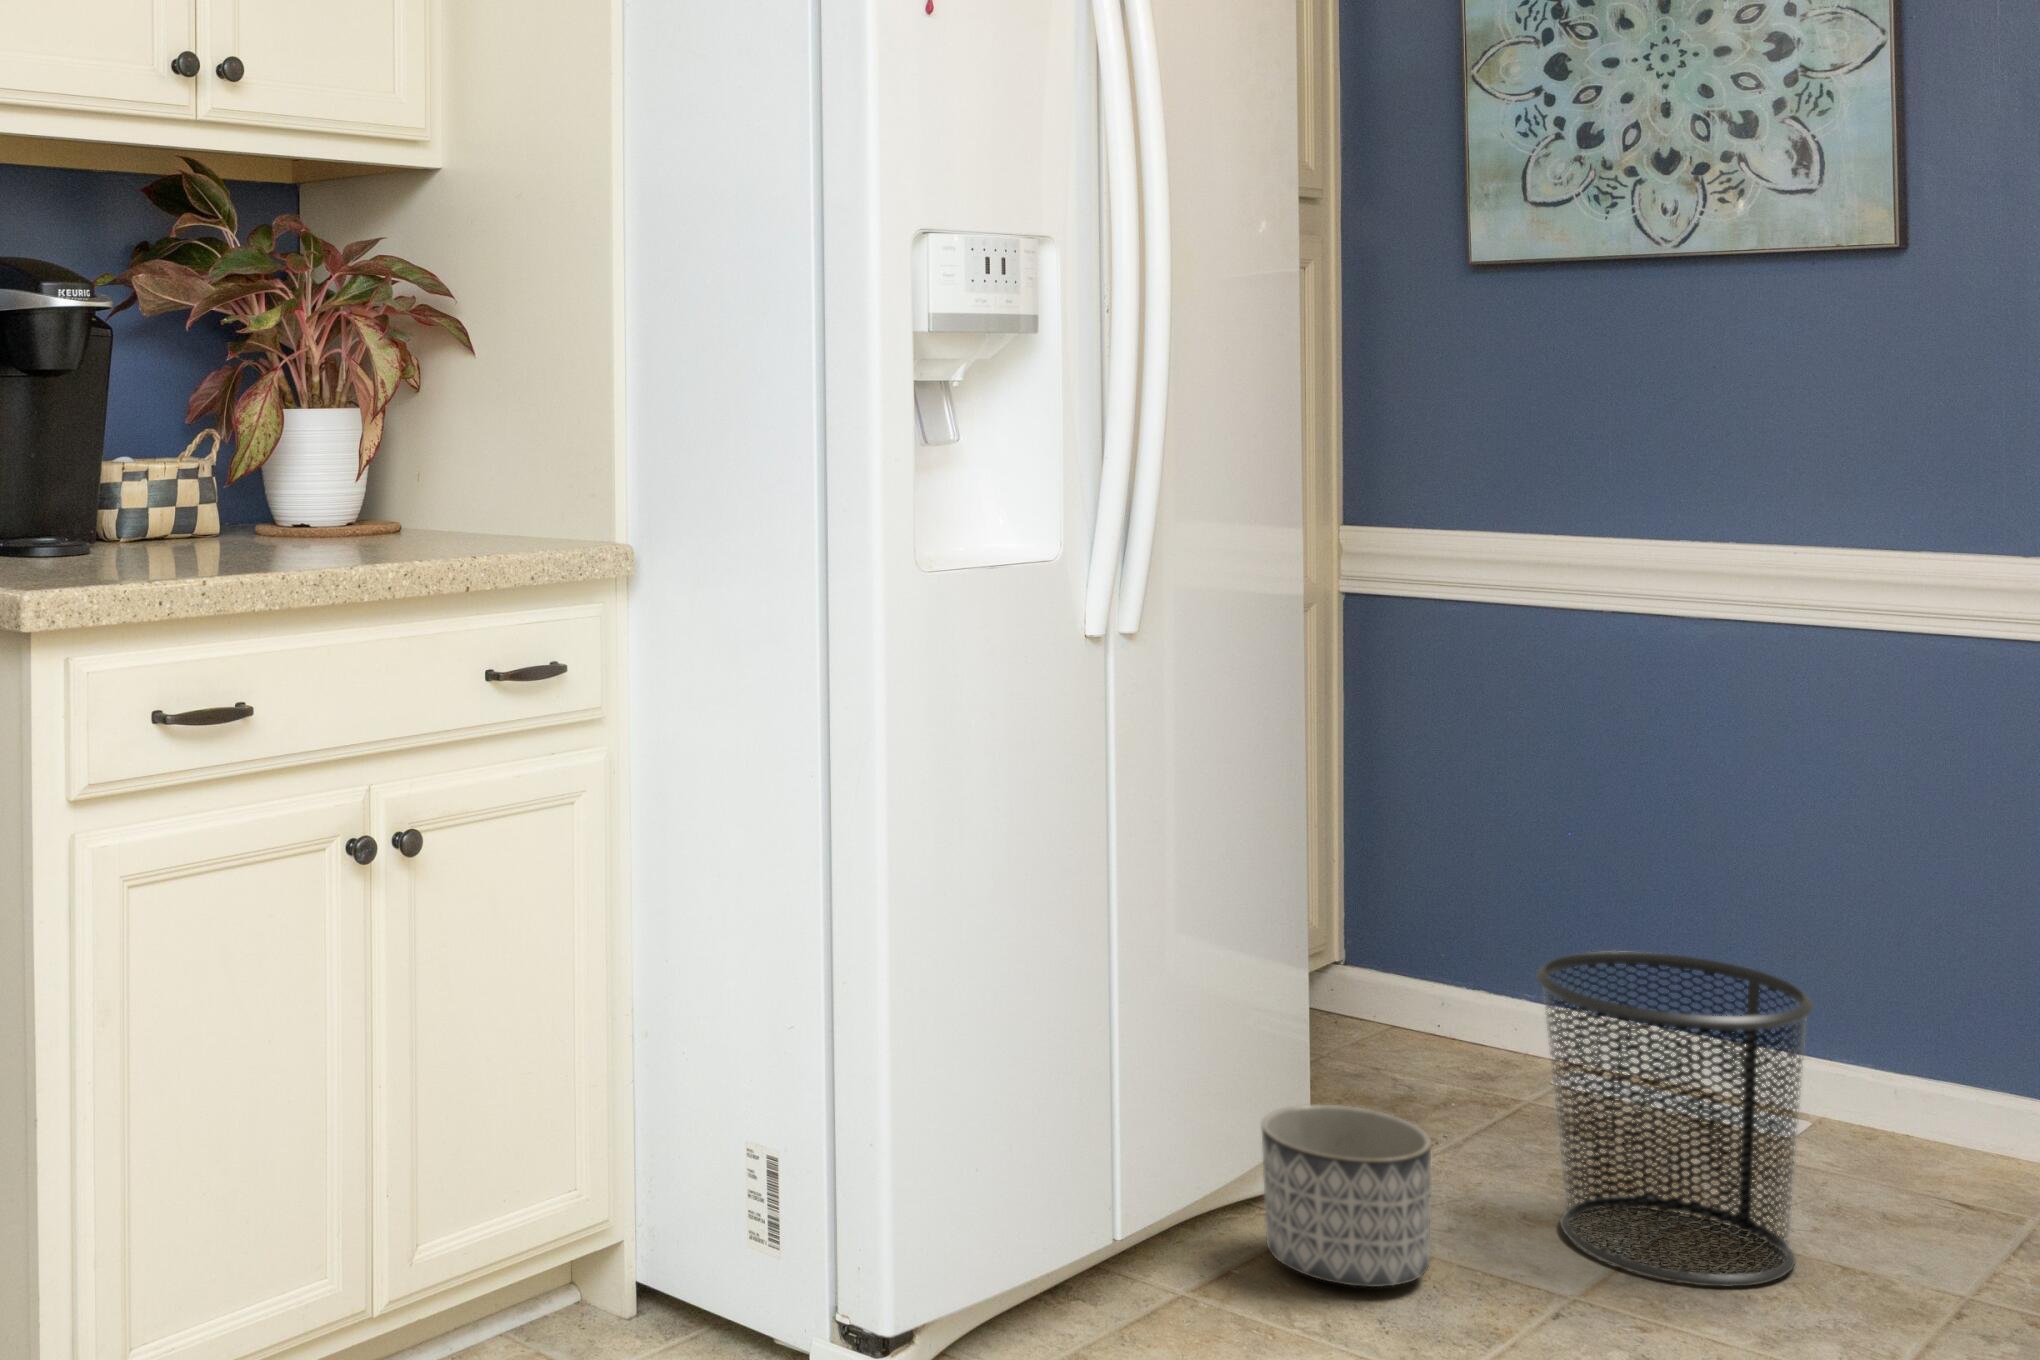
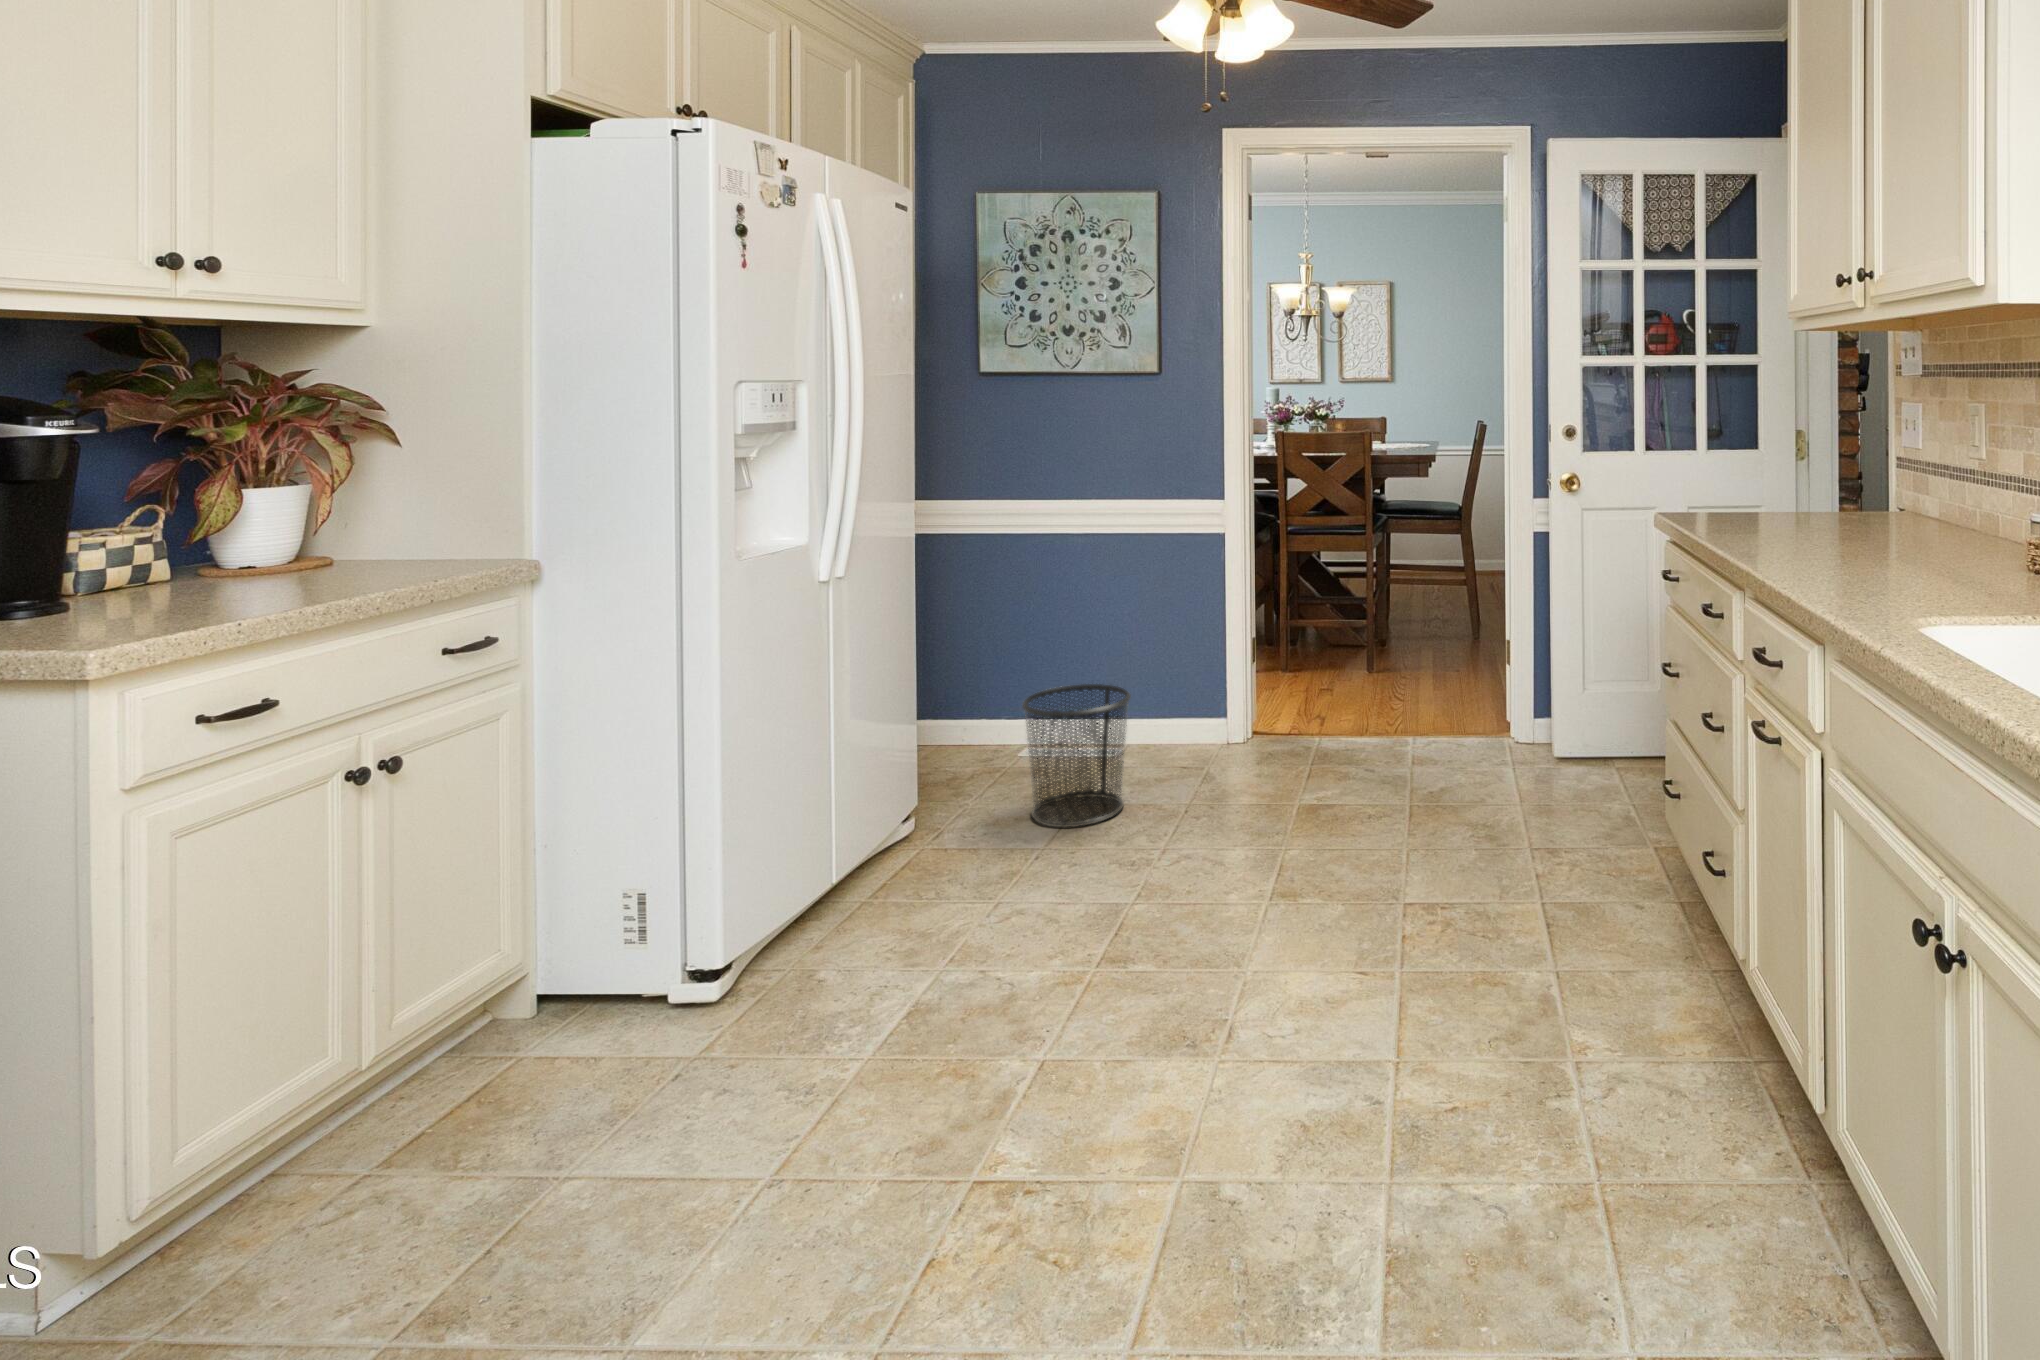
planter: present [1262,1104,1431,1287] -> none [901,785,981,872]

